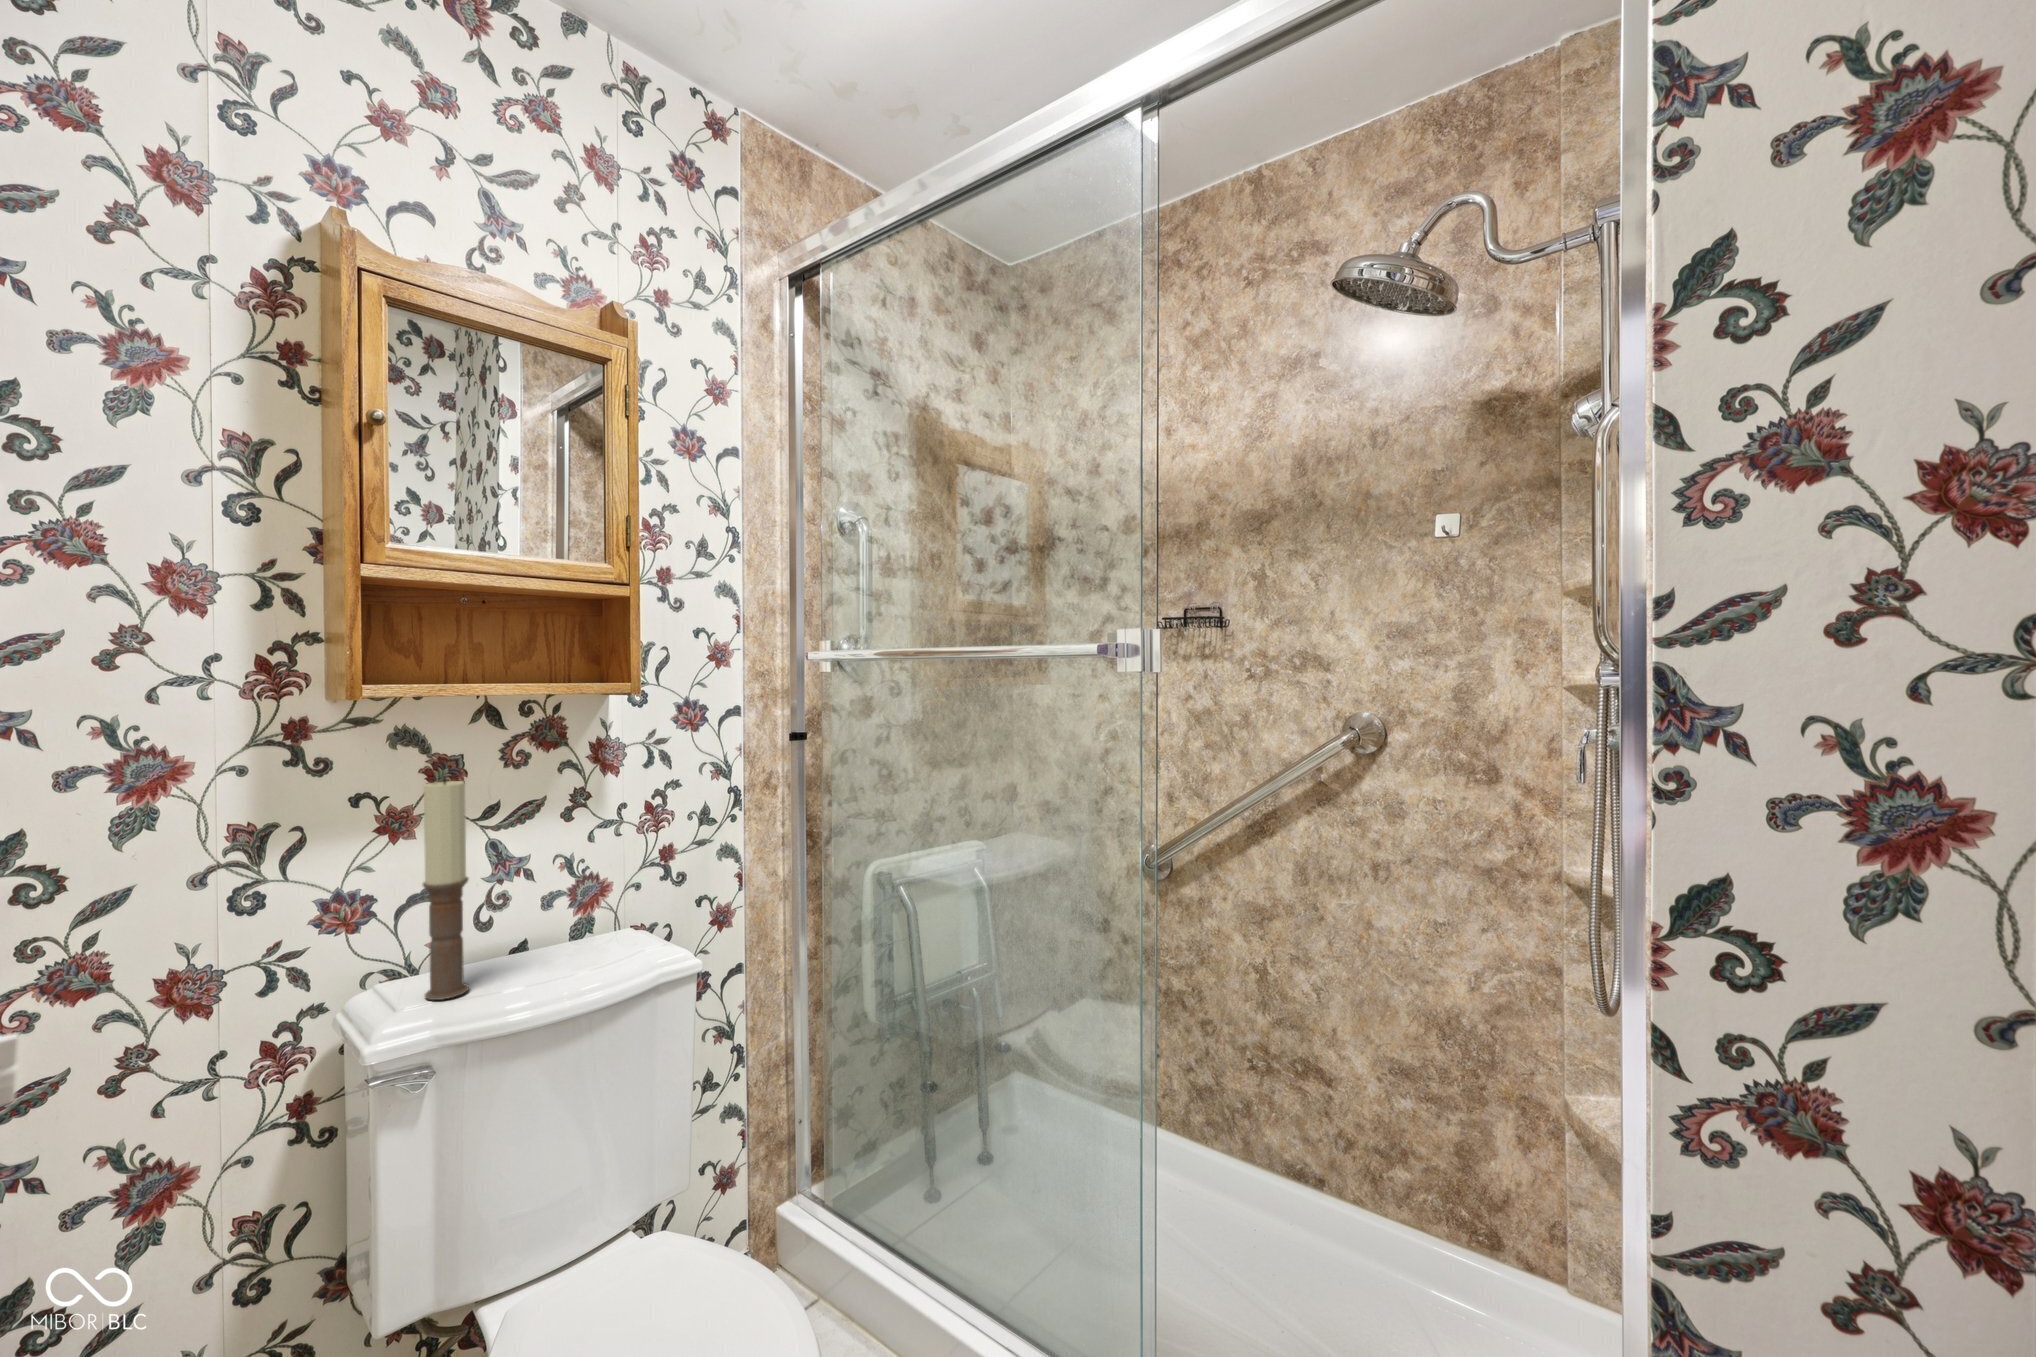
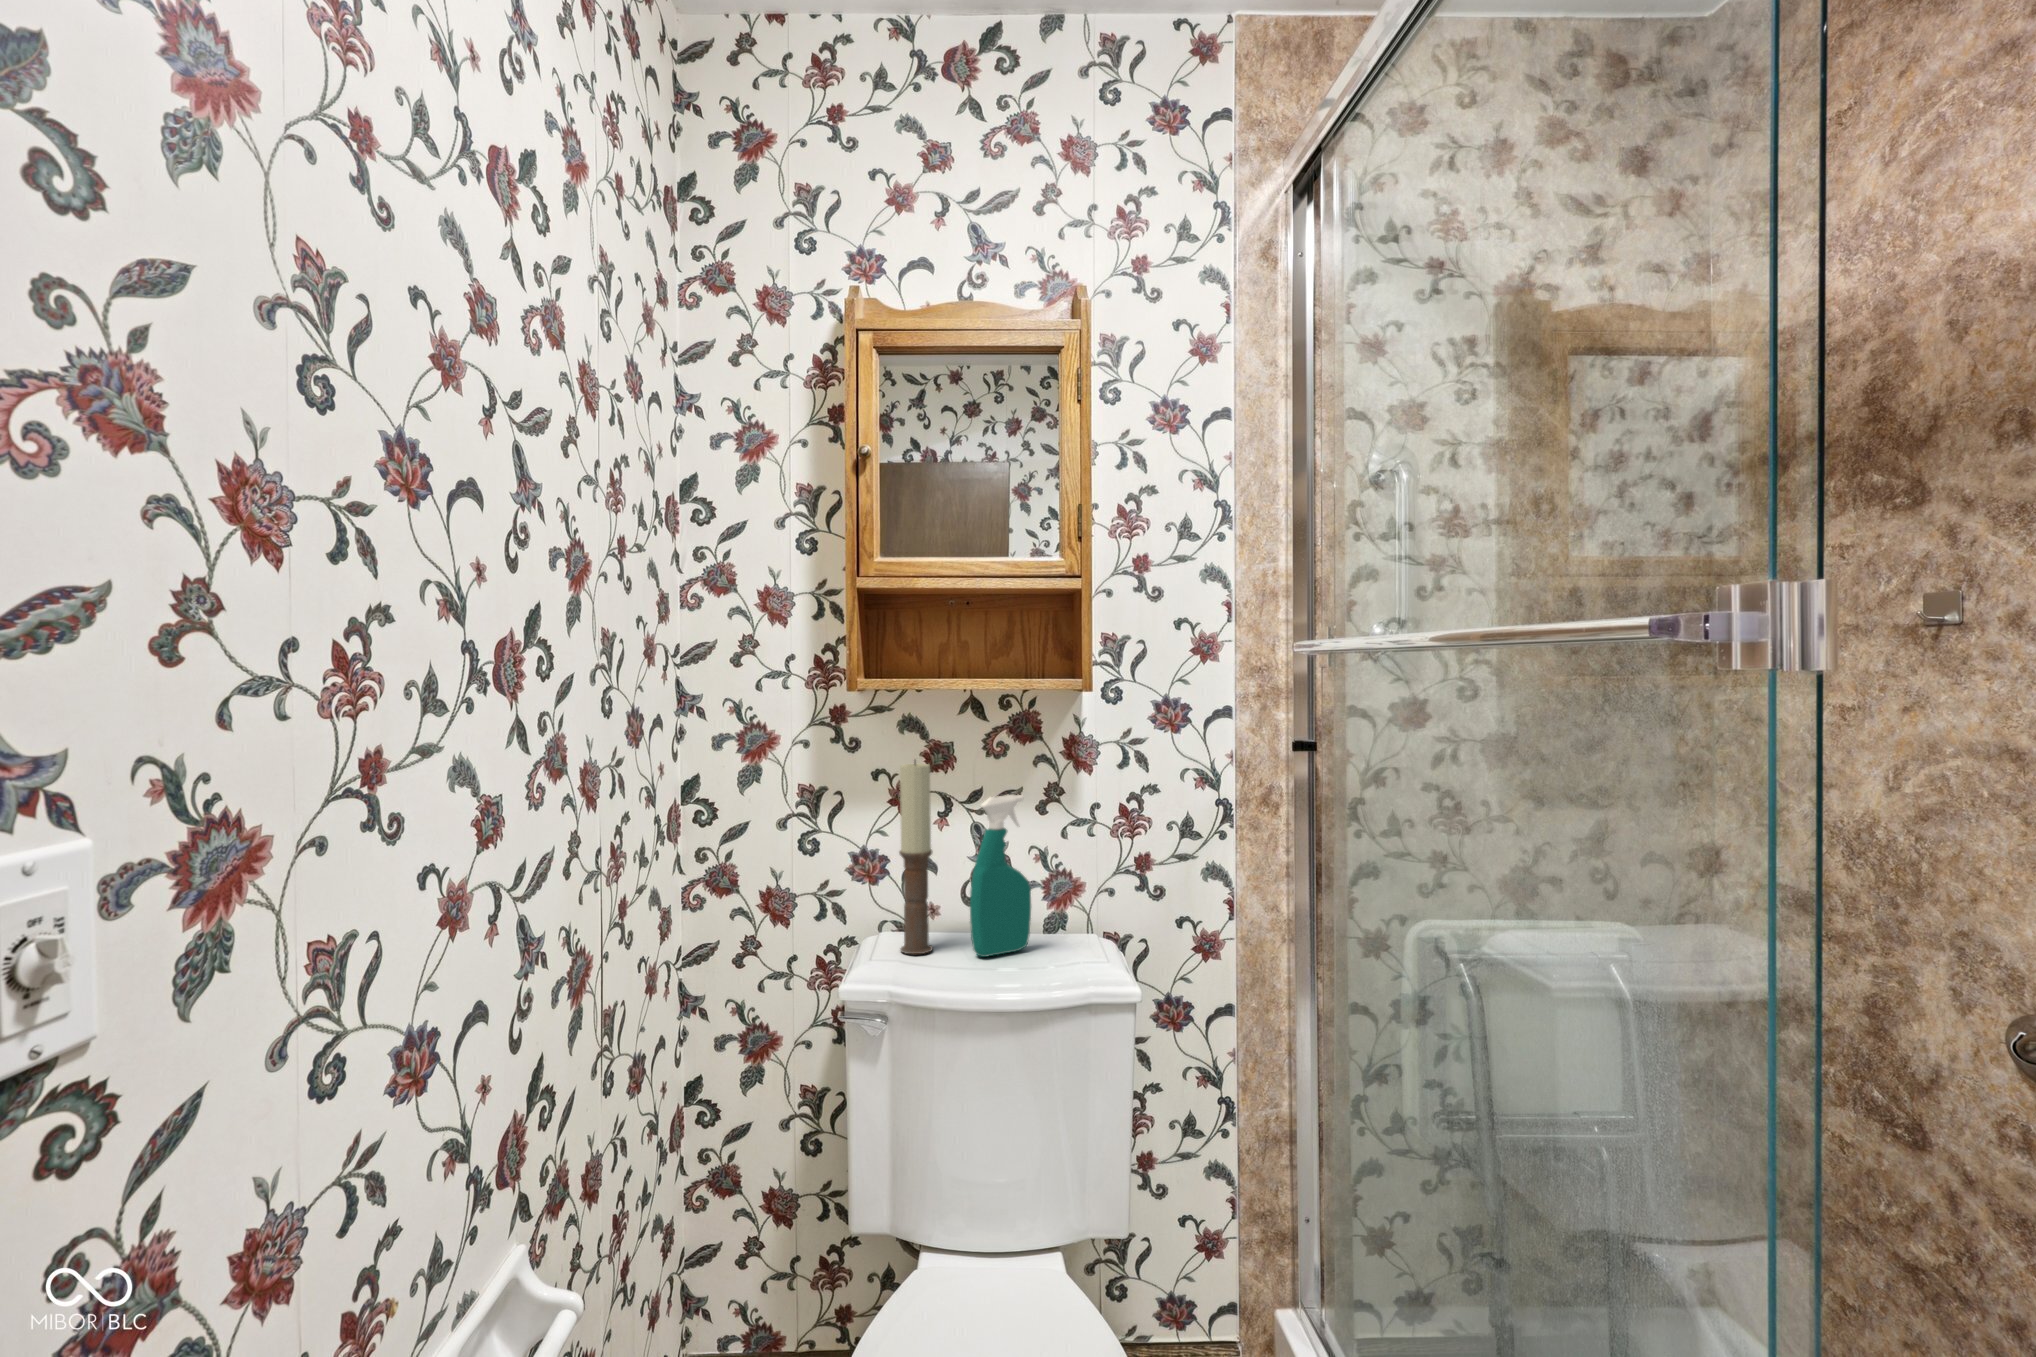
spray bottle: none [521,803,582,979] -> present [970,795,1031,957]

